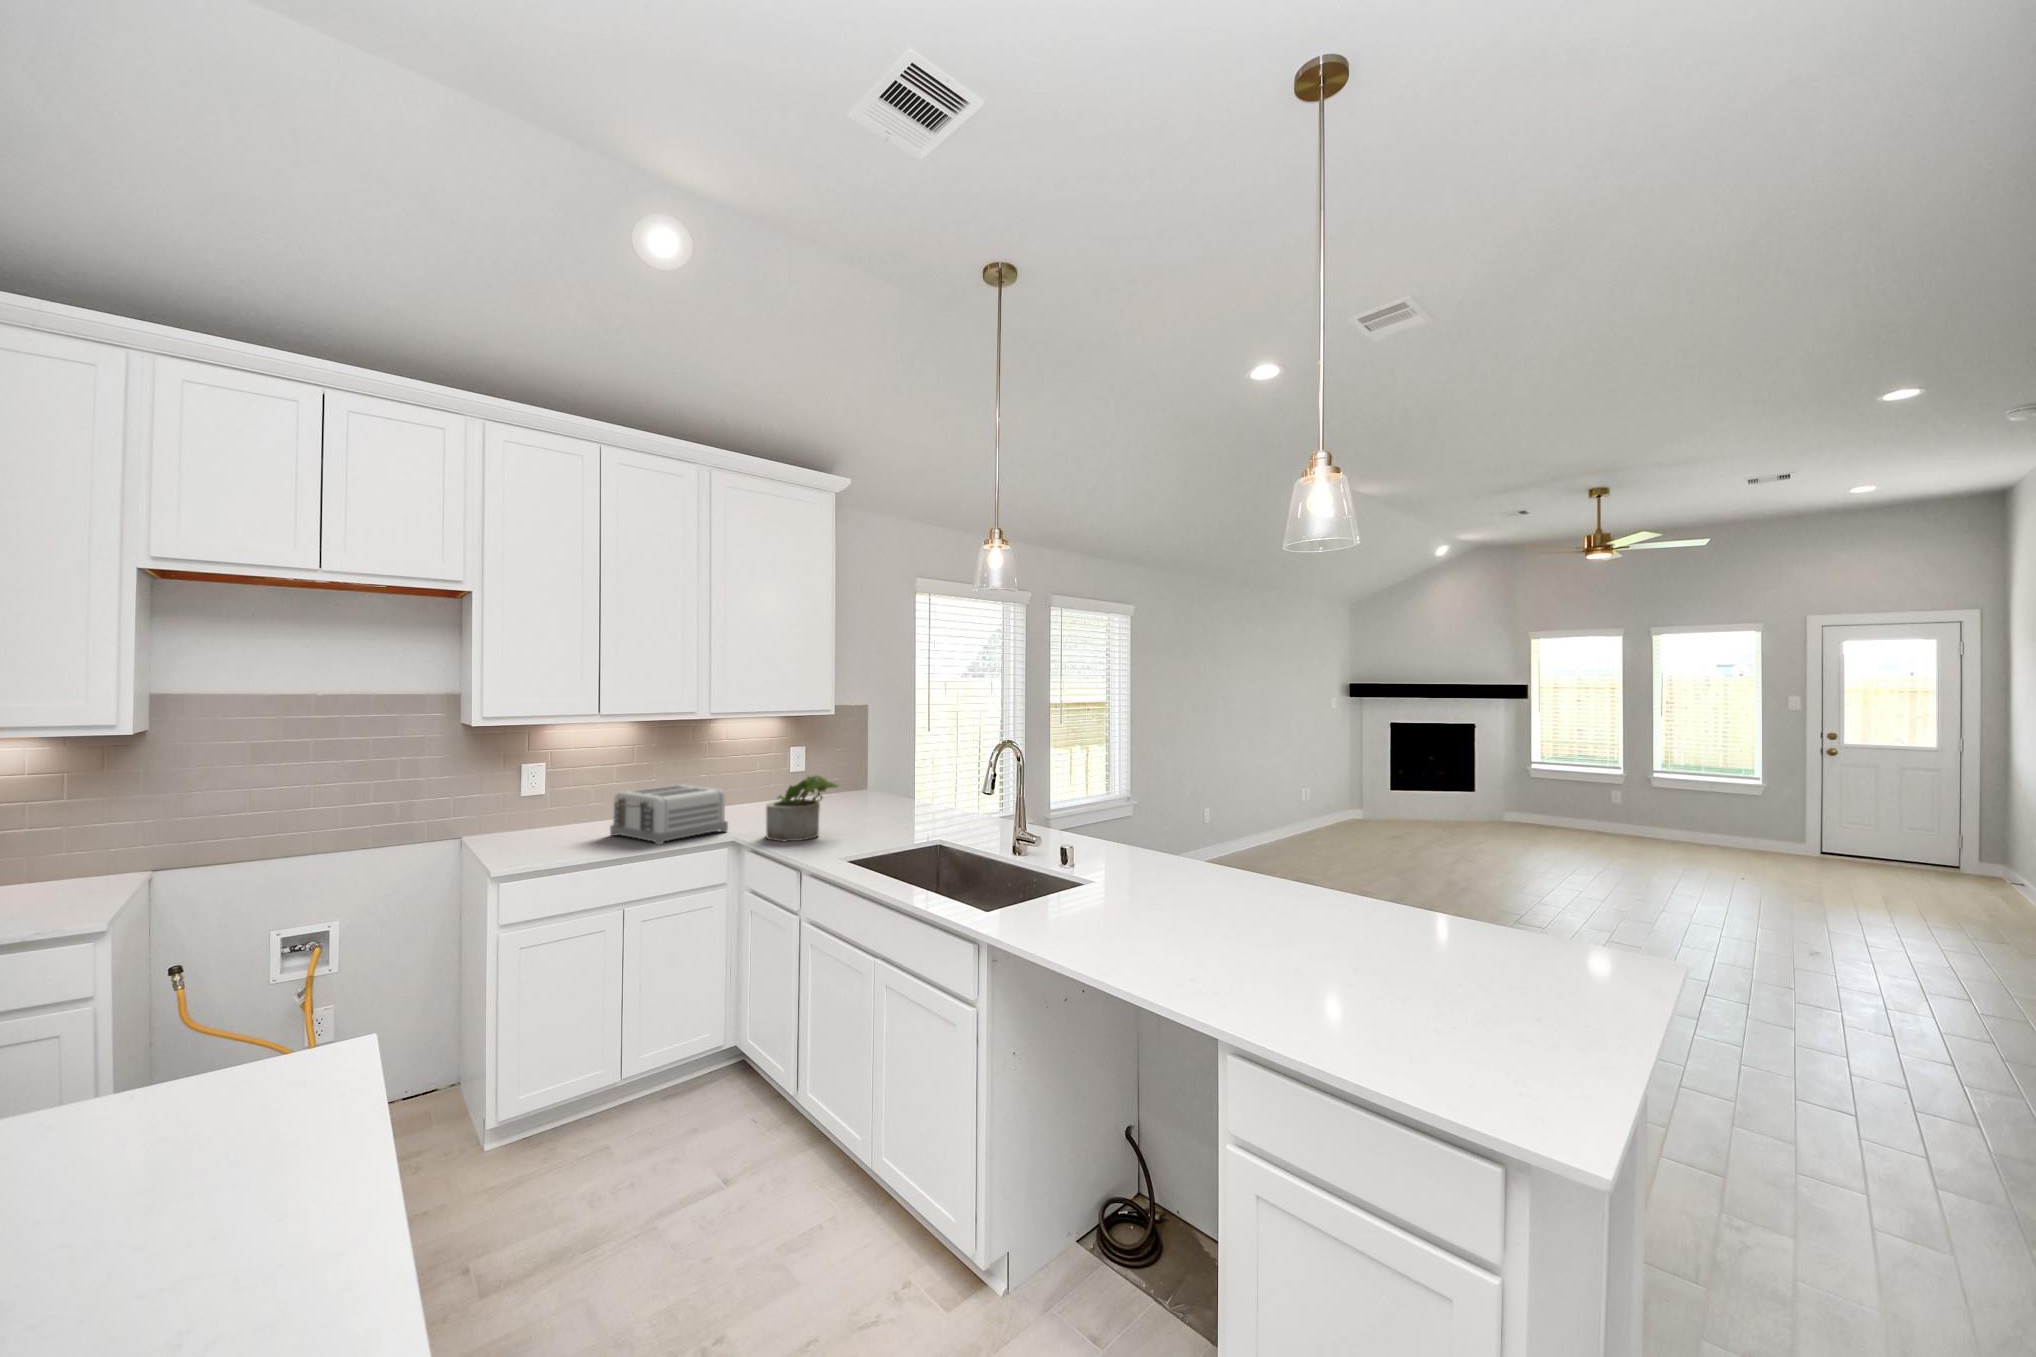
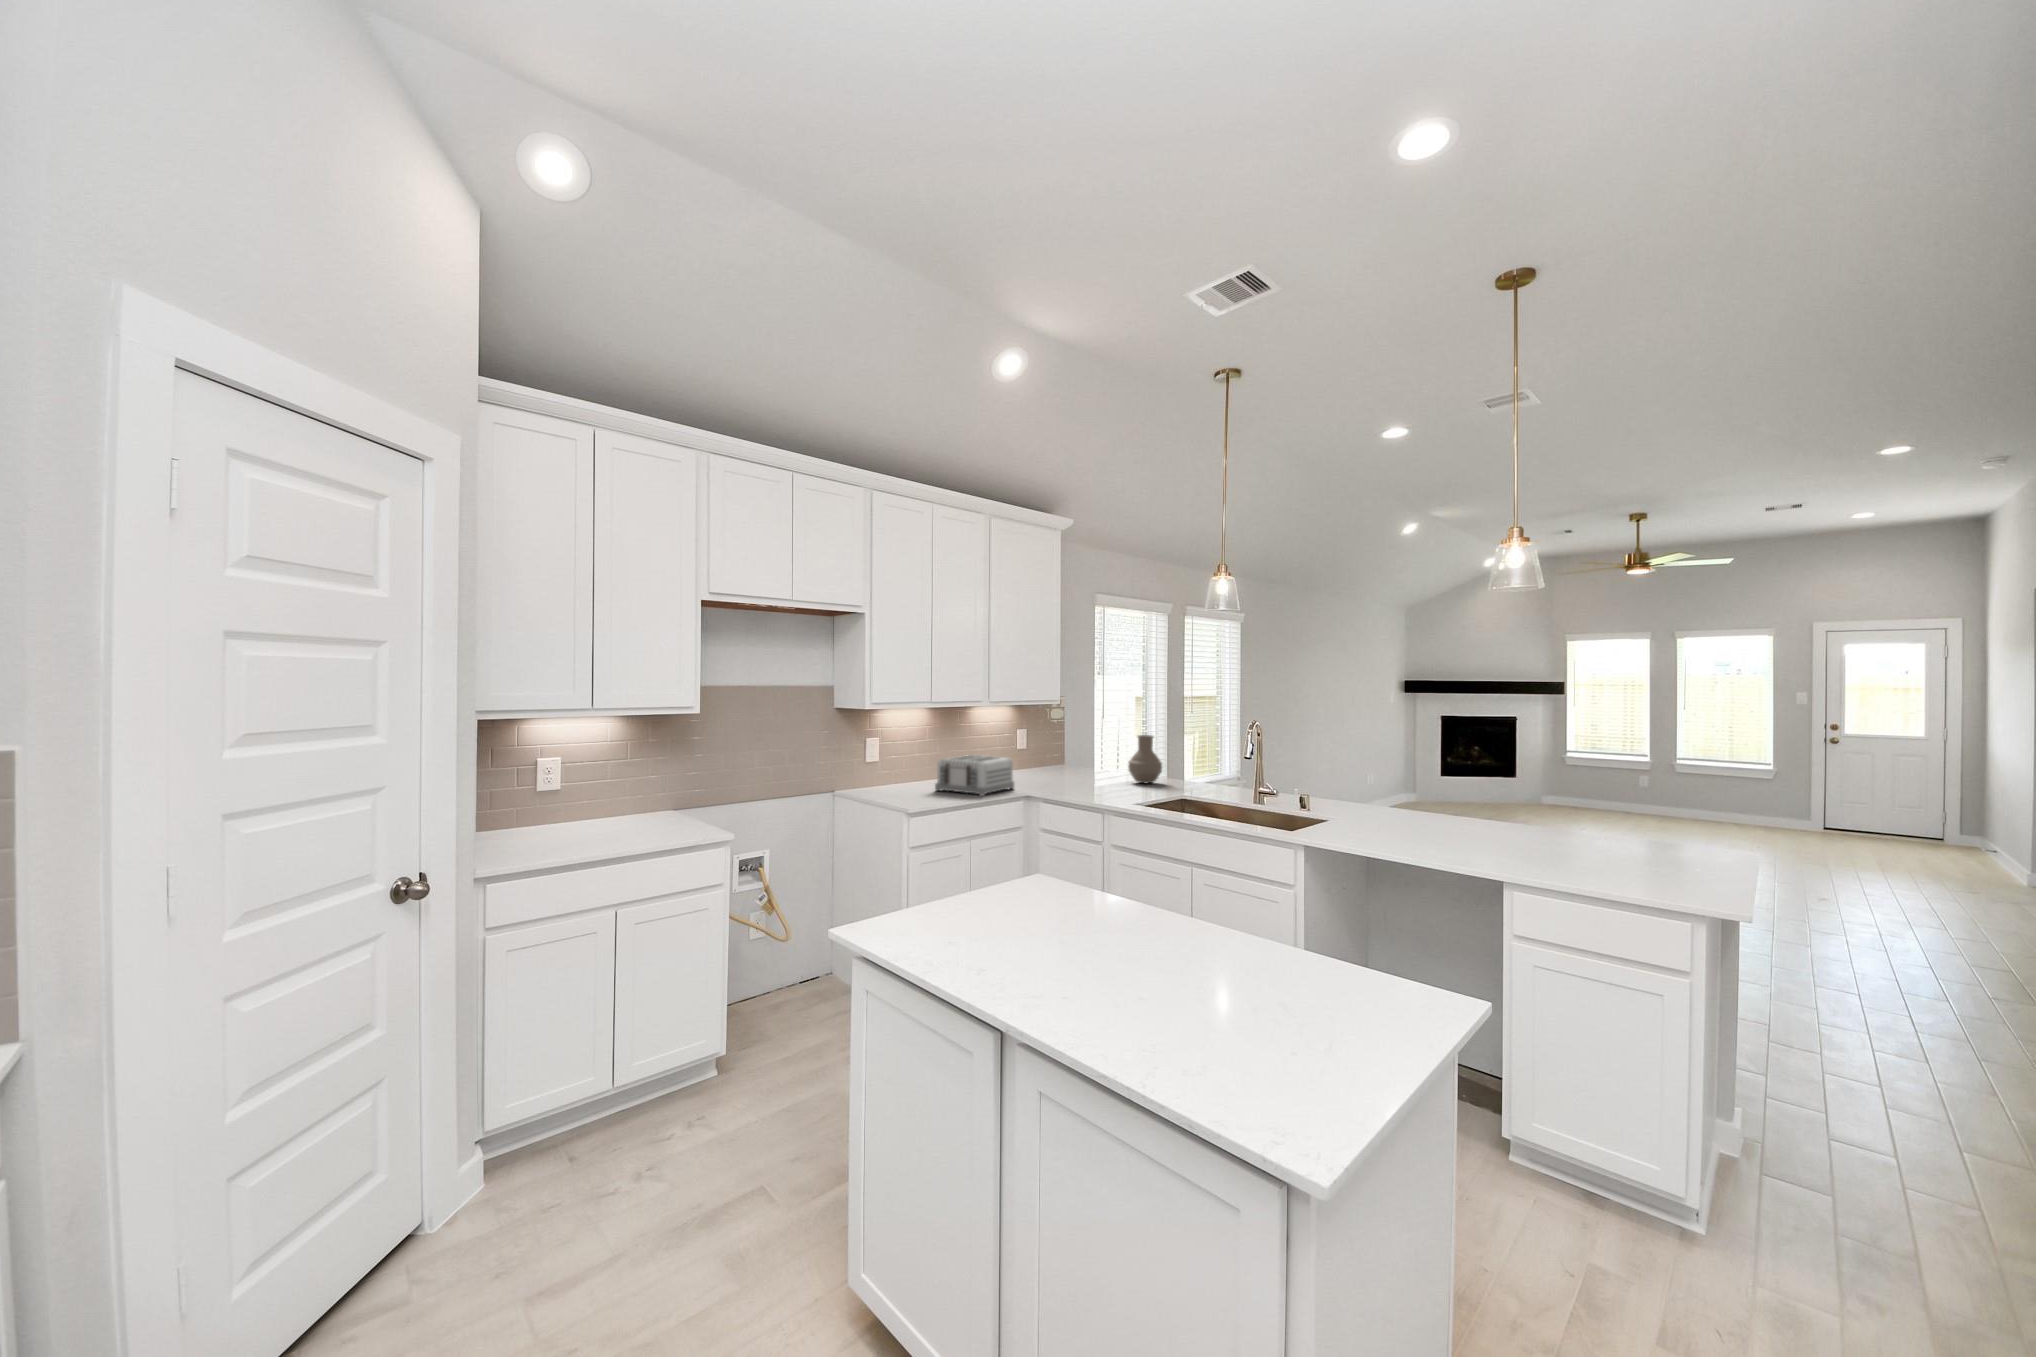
vase: none [903,757,948,821] -> present [1128,735,1162,783]
potted plant: present [766,775,838,841] -> none [1048,746,1097,795]

